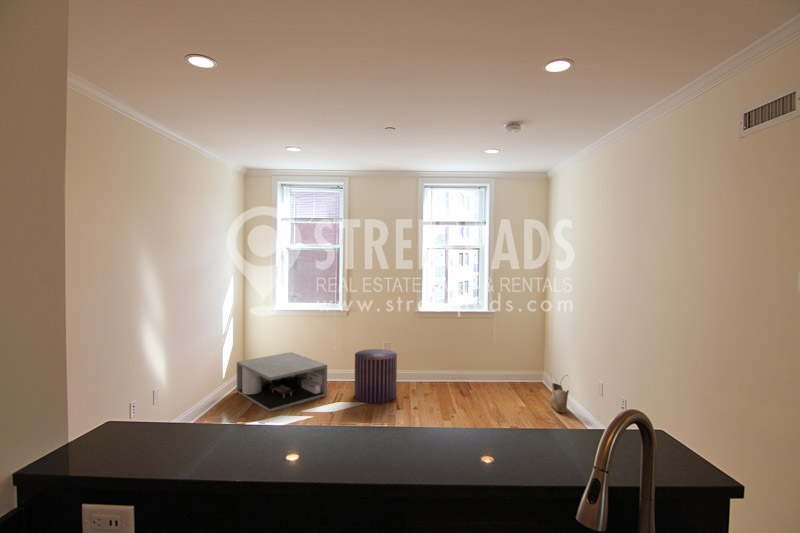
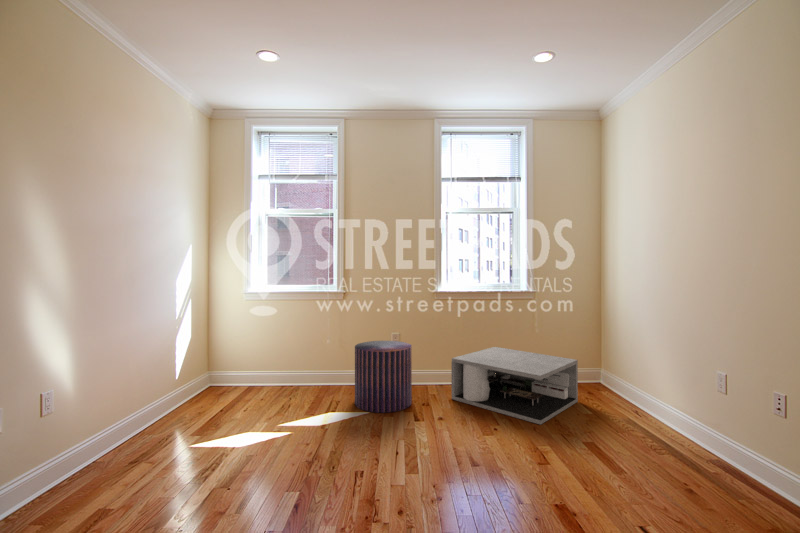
coffee table: present [237,352,327,412] -> present [451,347,578,425]
woven basket: present [550,383,569,413] -> none [624,367,656,422]

